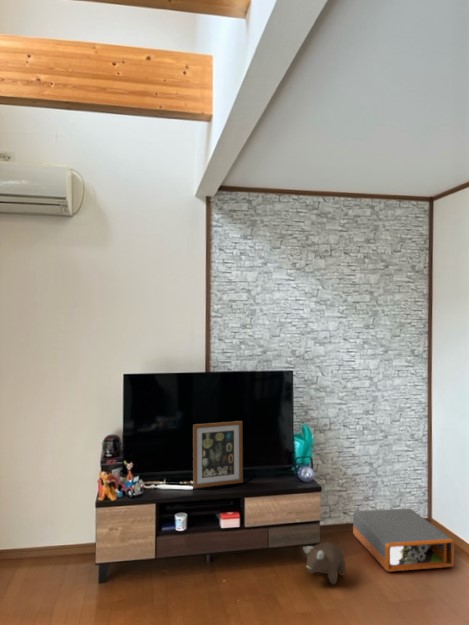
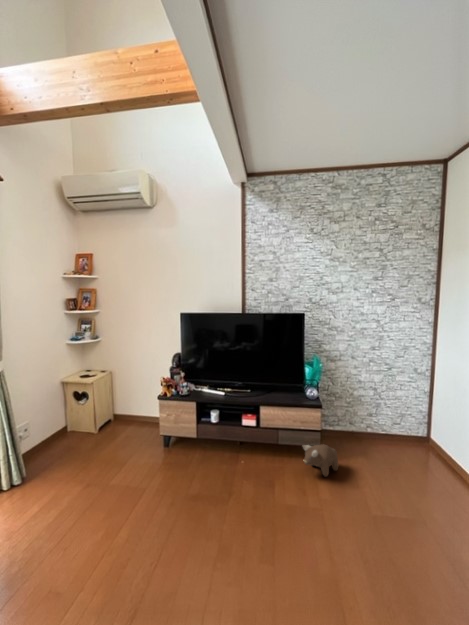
picture frame: present [193,421,243,488] -> none [227,349,264,394]
storage box: present [353,509,454,572] -> none [357,424,441,481]

